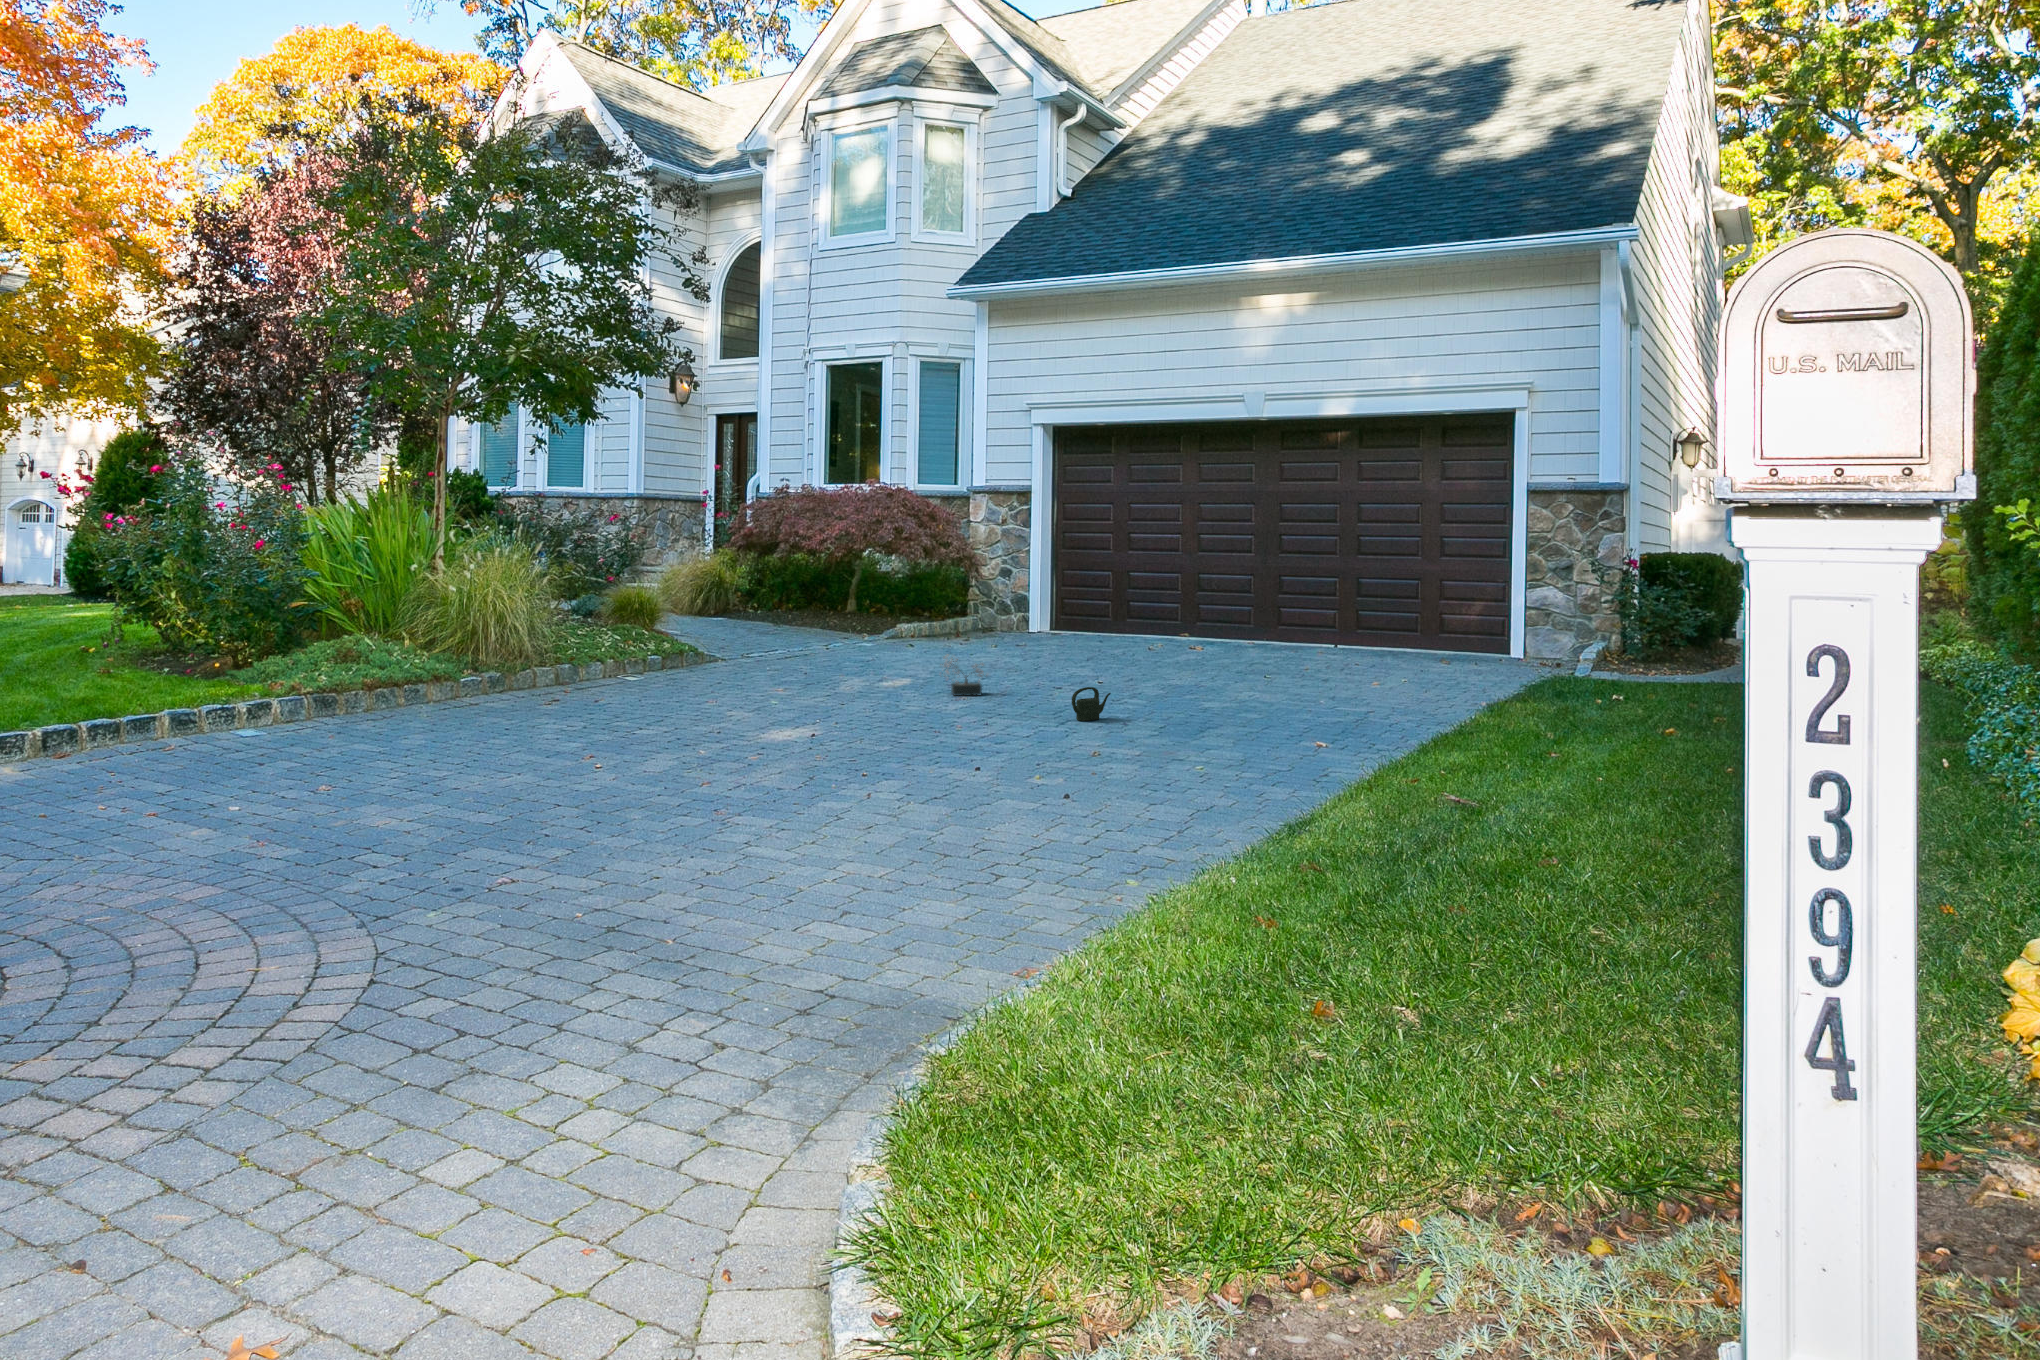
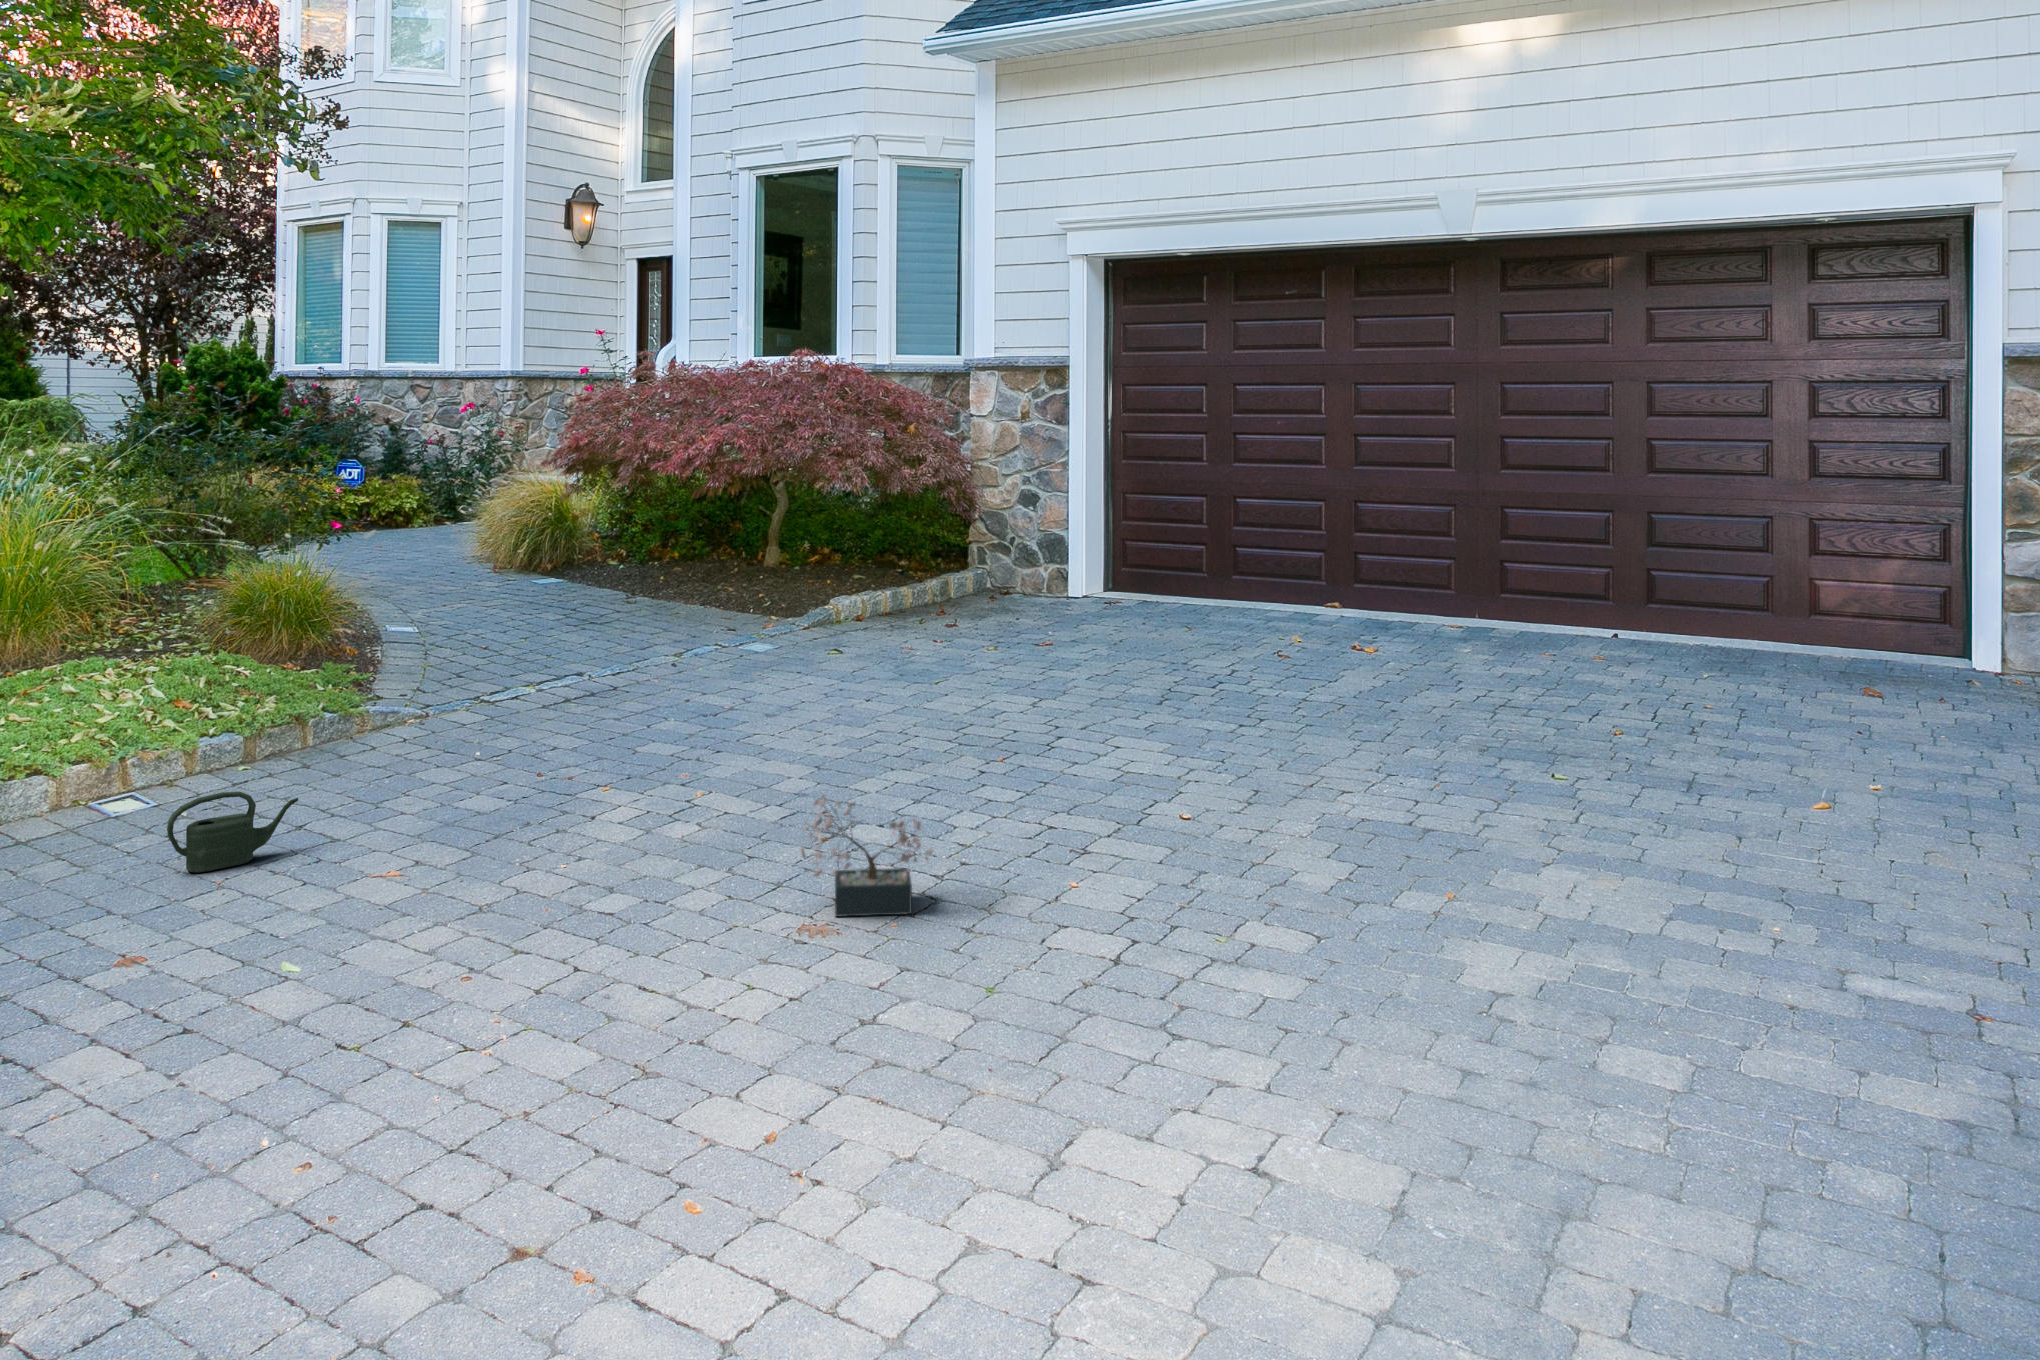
watering can: present [1072,687,1111,721] -> present [167,791,298,872]

